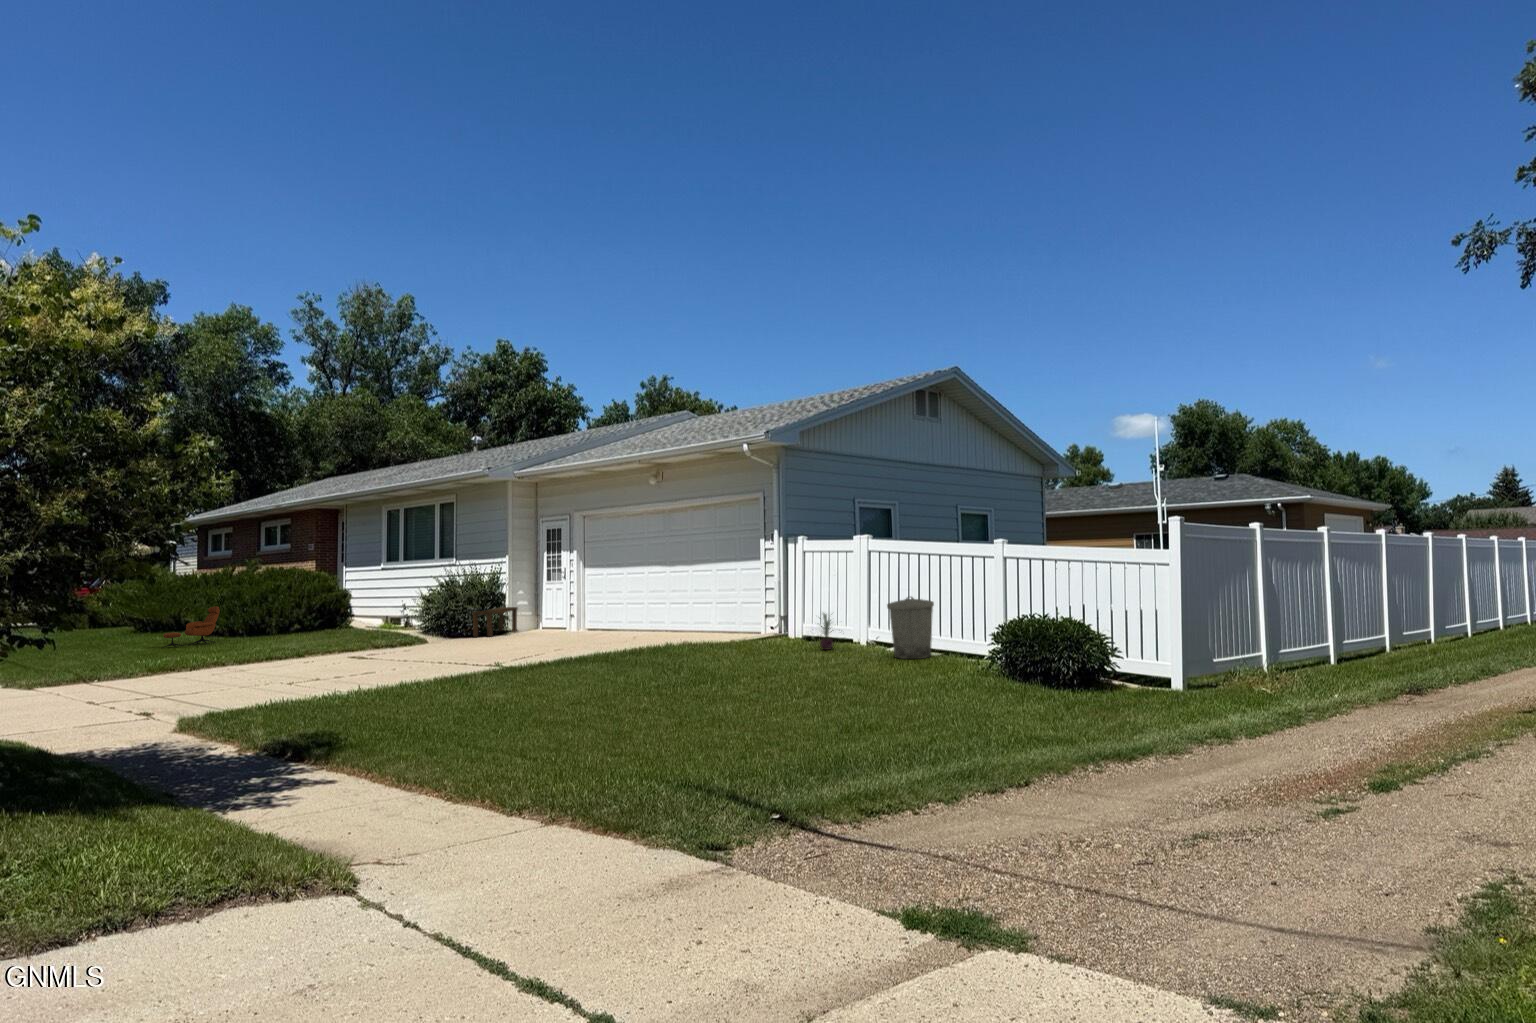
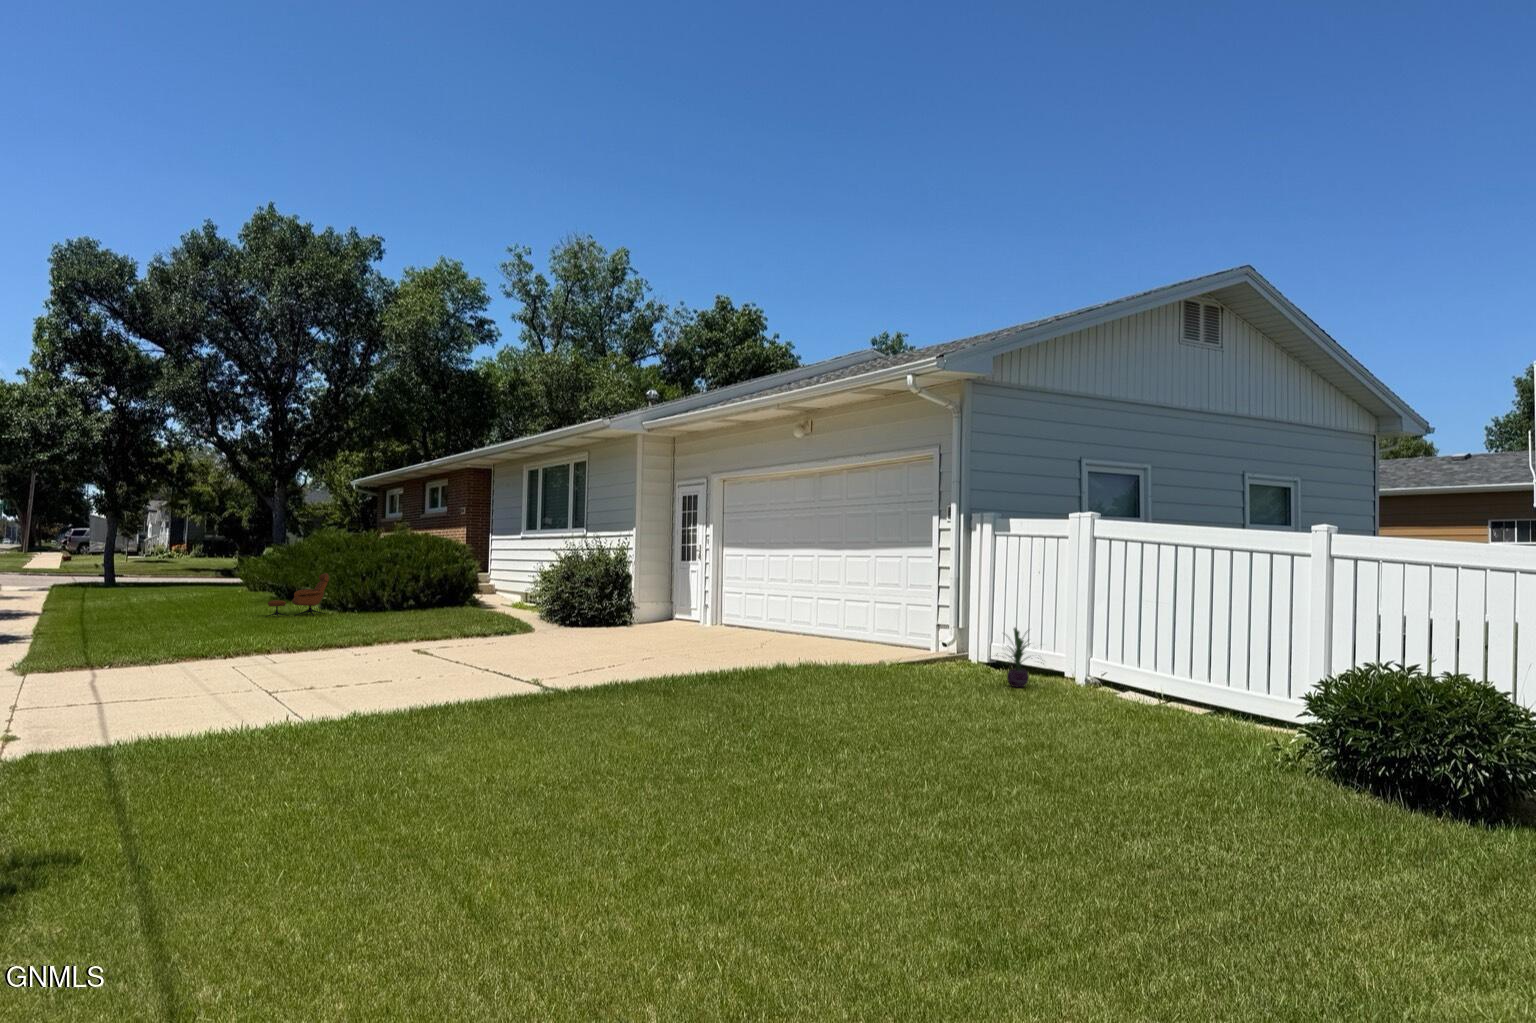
trash can: present [887,597,934,659] -> none [1112,613,1195,719]
bench: present [472,607,518,637] -> none [581,592,640,629]

